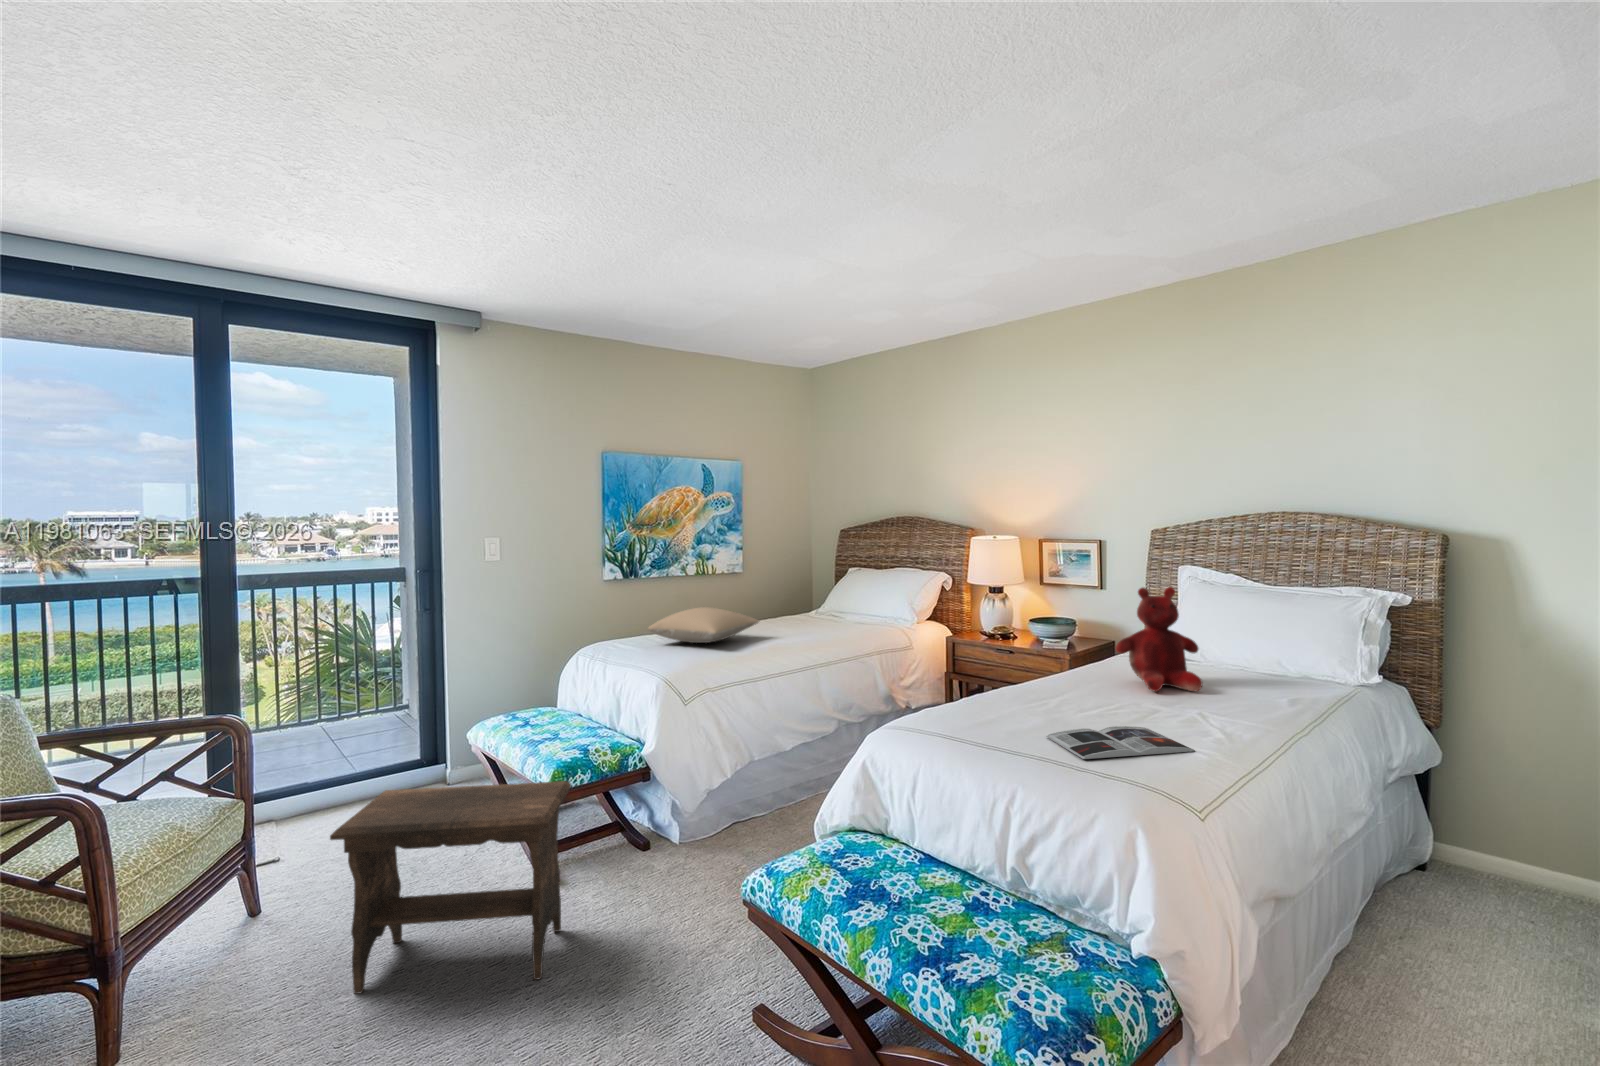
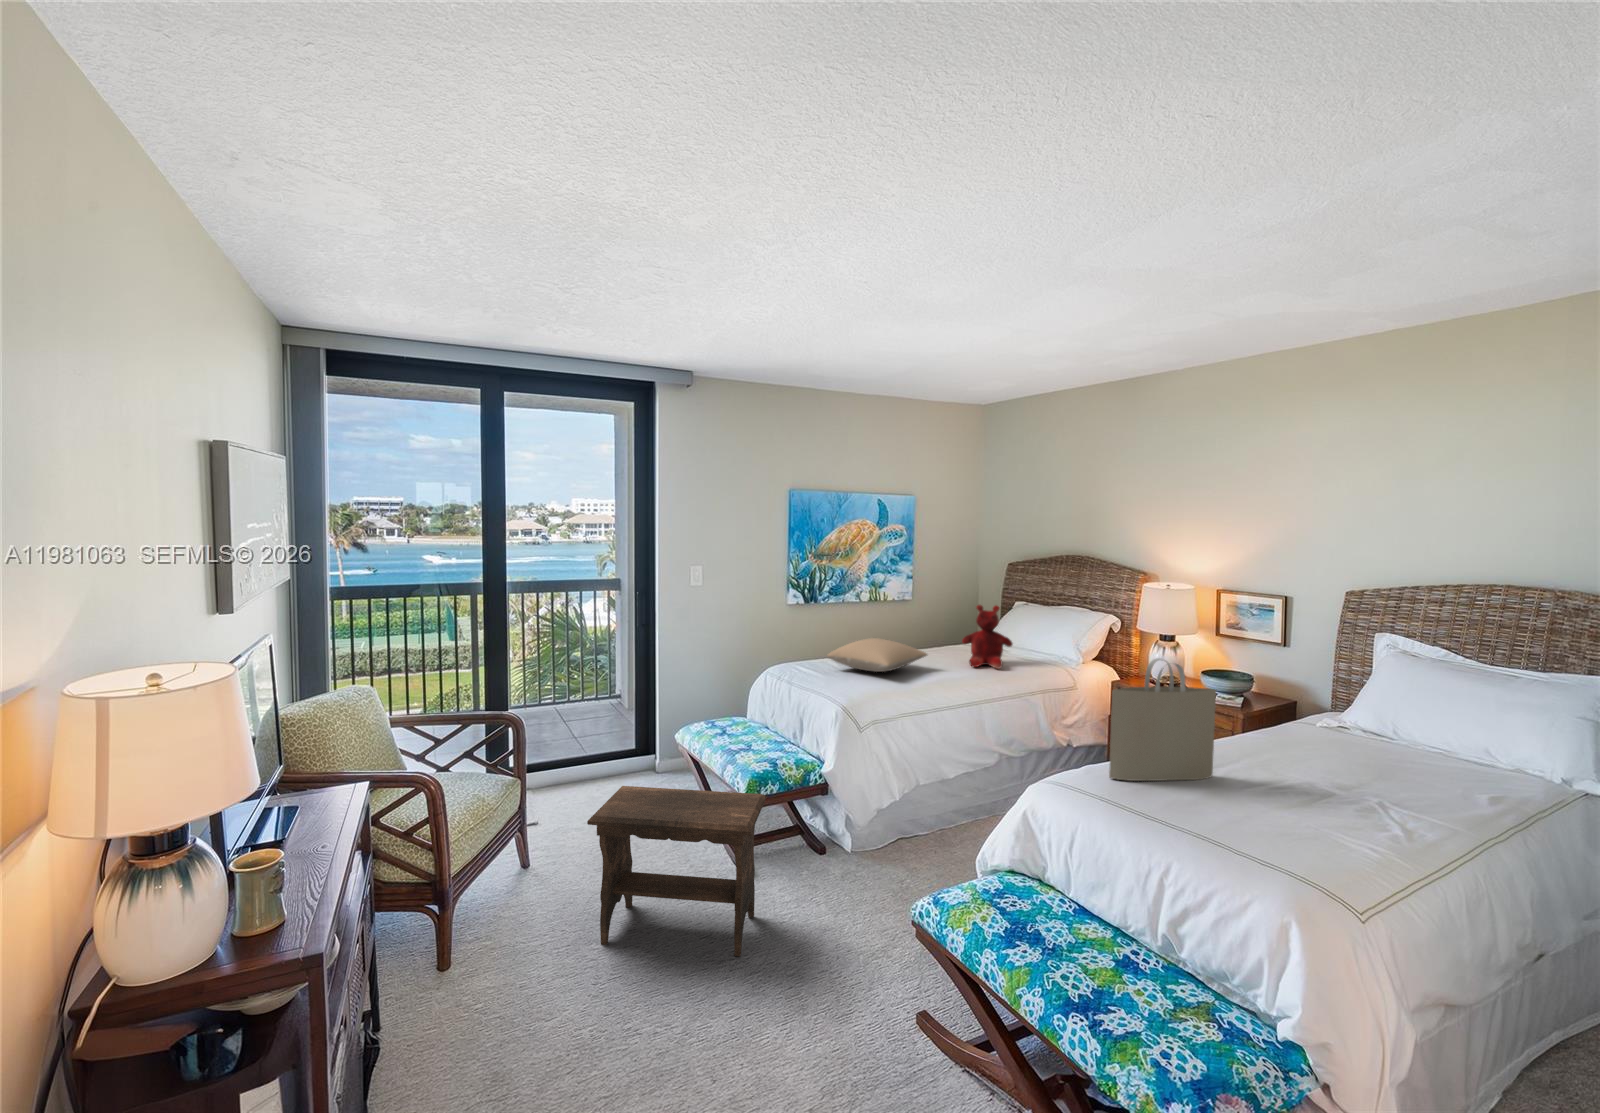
tote bag: none [947,587,1048,718] -> present [1109,658,1216,781]
teddy bear: present [1116,587,1202,691] -> present [962,605,1012,669]
magazine: present [1046,726,1195,759] -> none [1207,808,1367,846]

